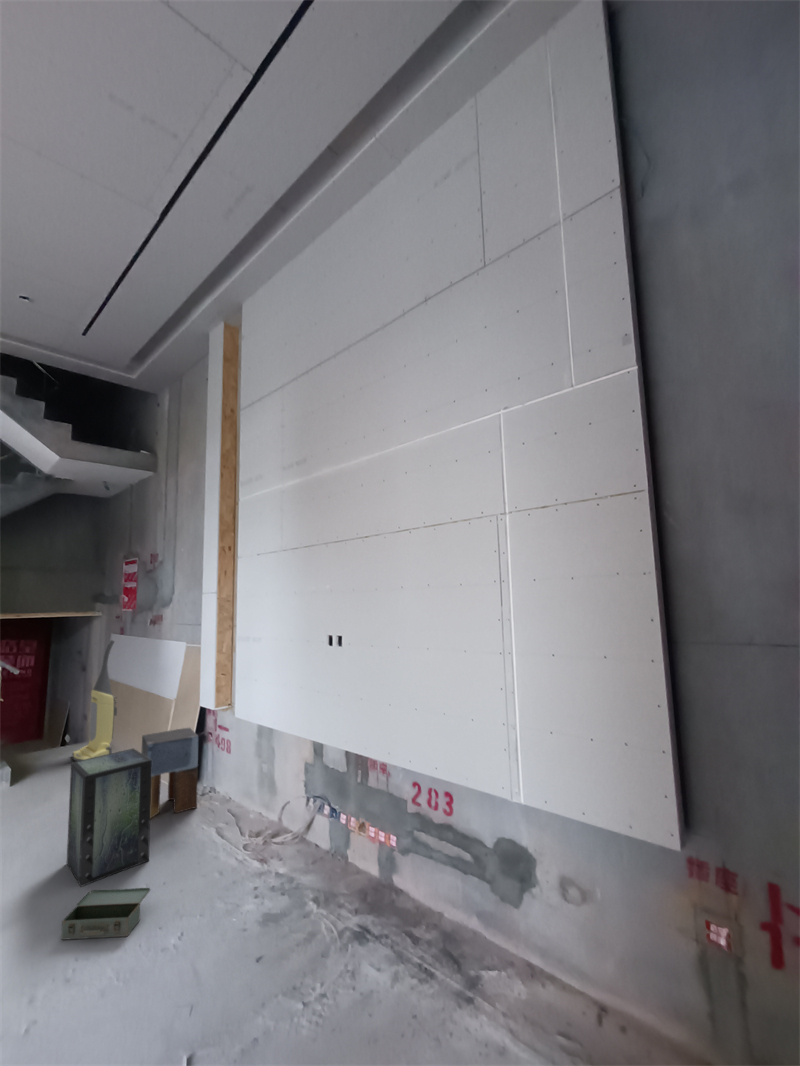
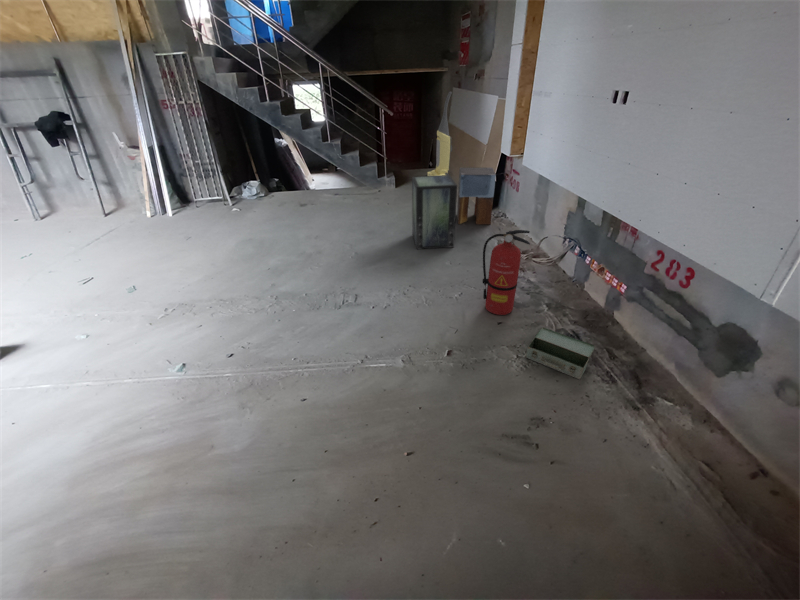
fire extinguisher: none [219,798,280,949] -> present [483,230,530,315]
toolbox: present [61,888,150,940] -> present [526,328,595,379]

